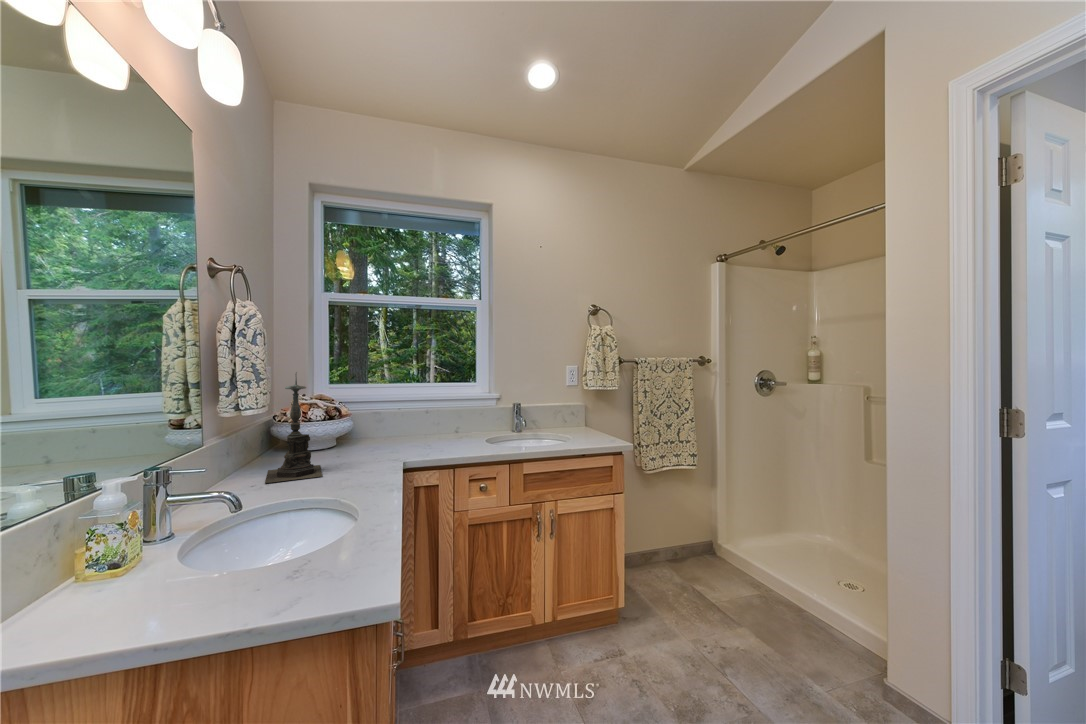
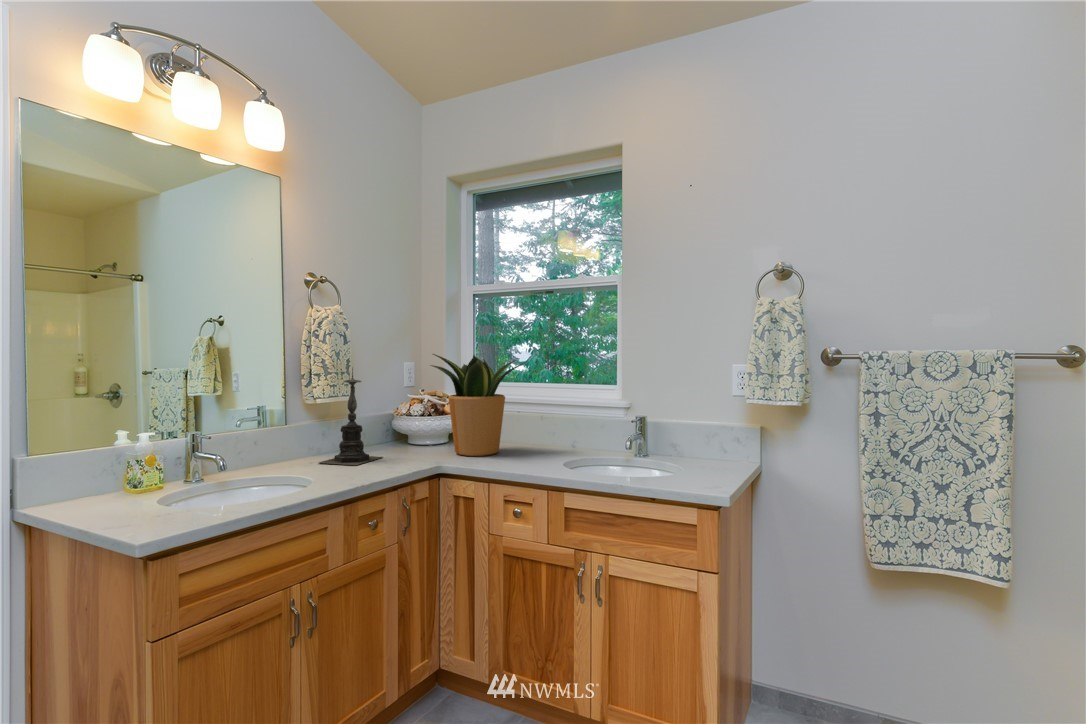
potted plant: none [349,357,440,451] -> present [430,354,527,456]

